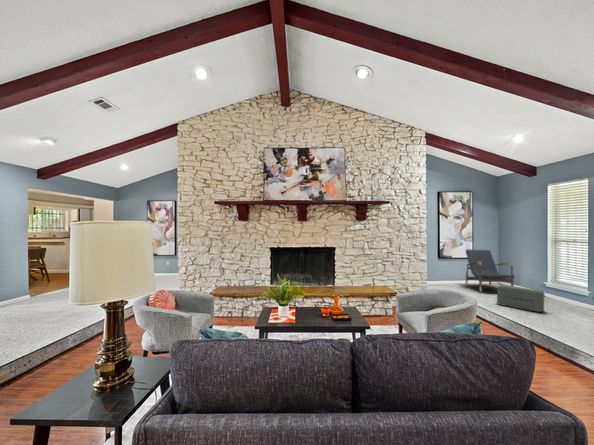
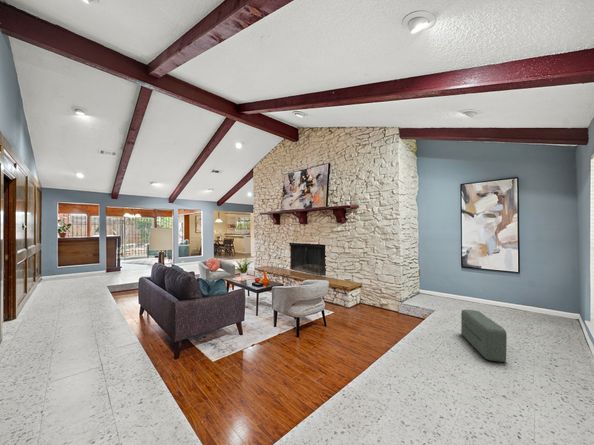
lounge chair: present [466,249,515,292] -> none [495,258,568,333]

